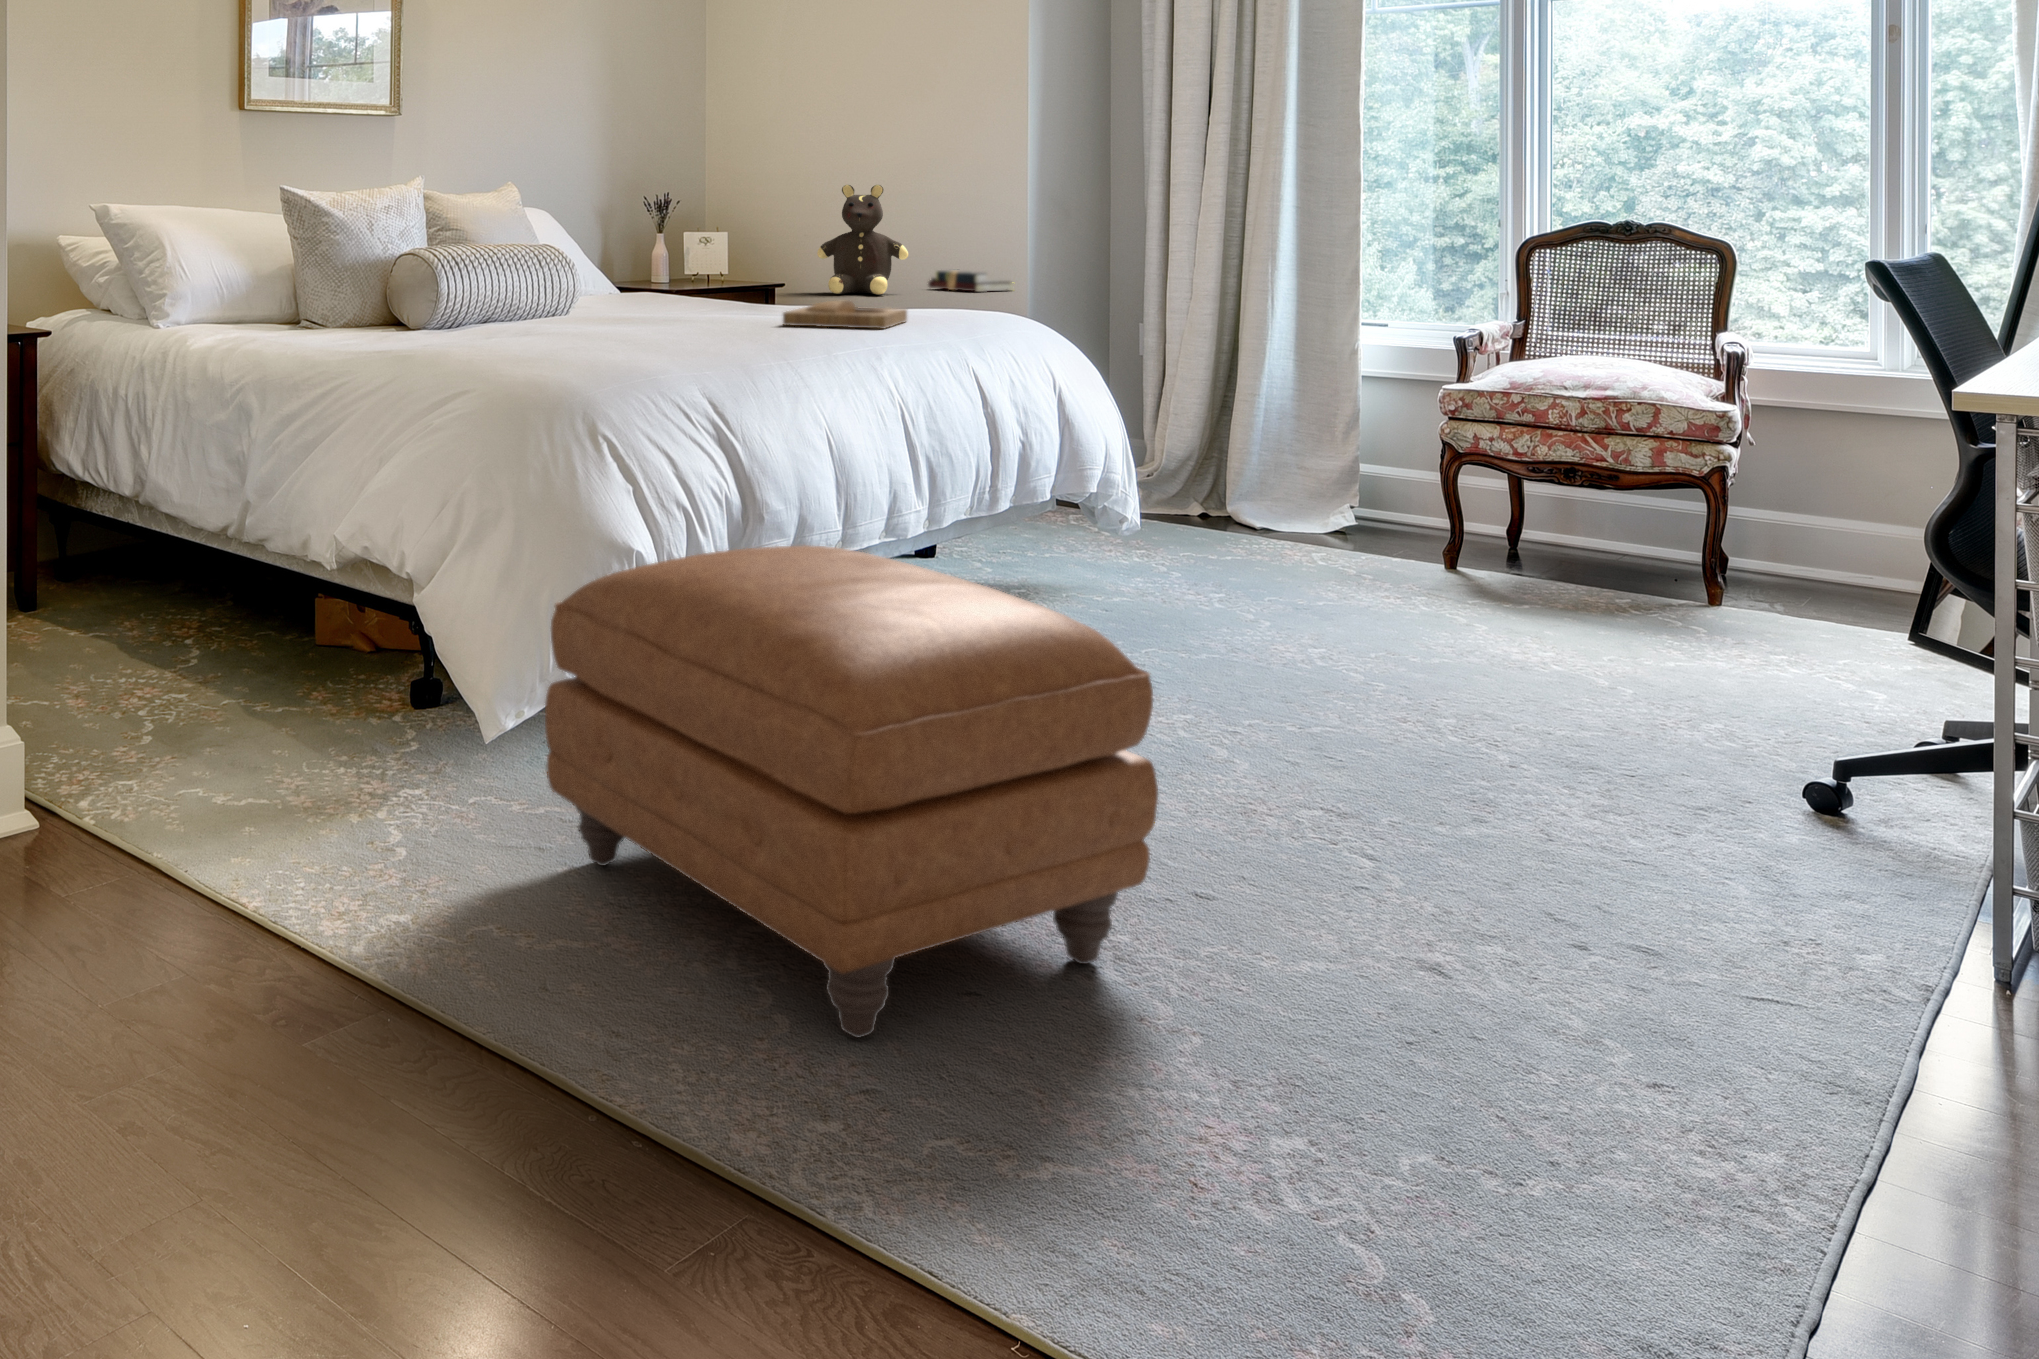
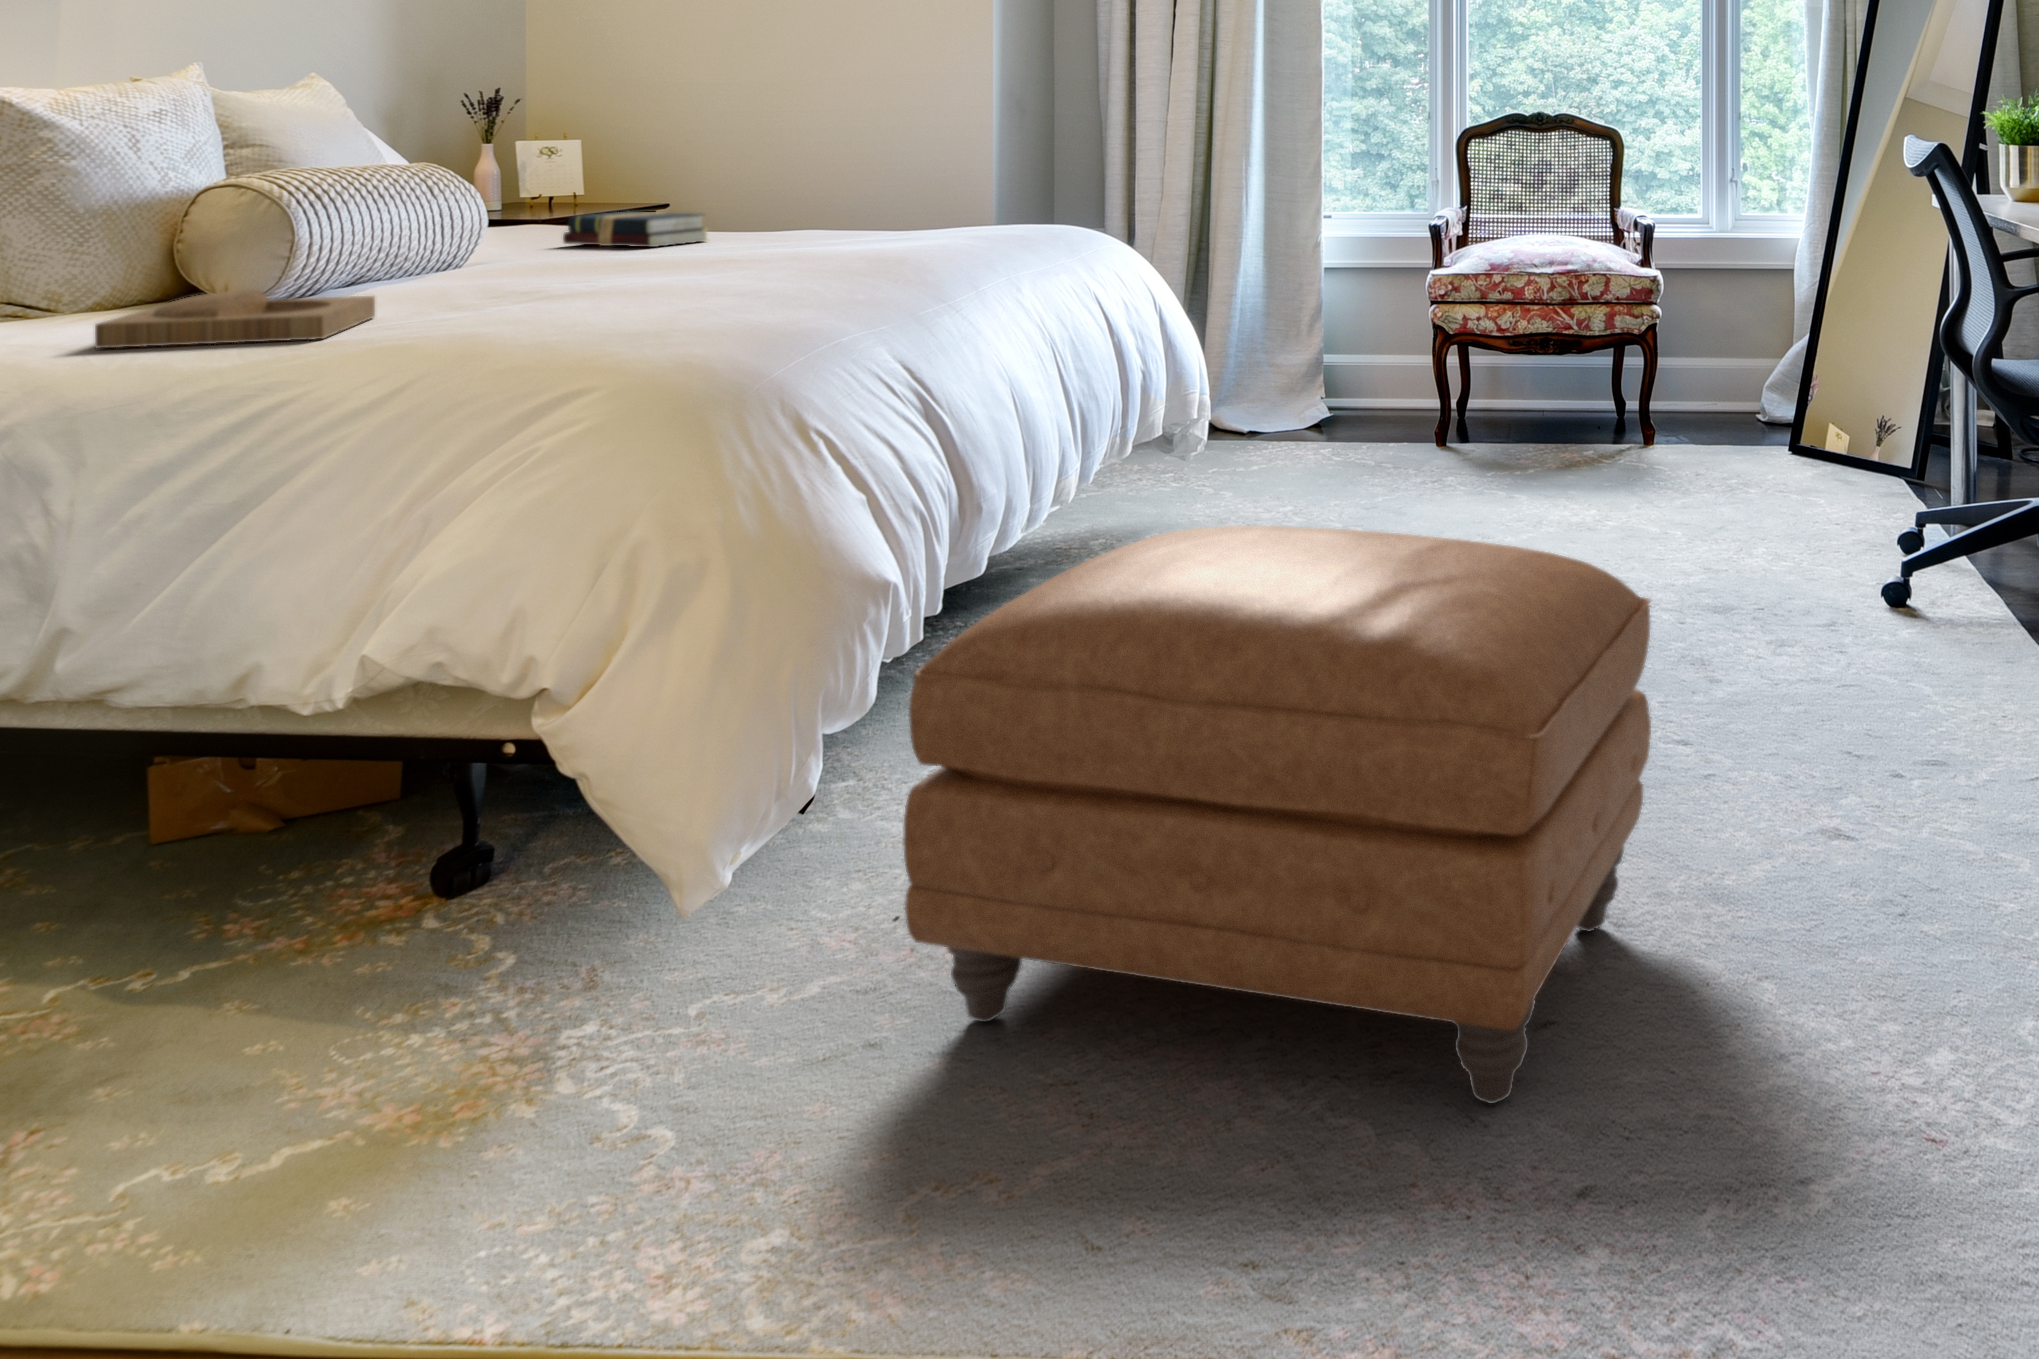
teddy bear: present [817,185,908,295] -> none [741,82,862,219]
hardback book: present [928,271,1014,292] -> present [563,212,708,247]
tray: present [783,301,907,329] -> present [95,290,375,348]

